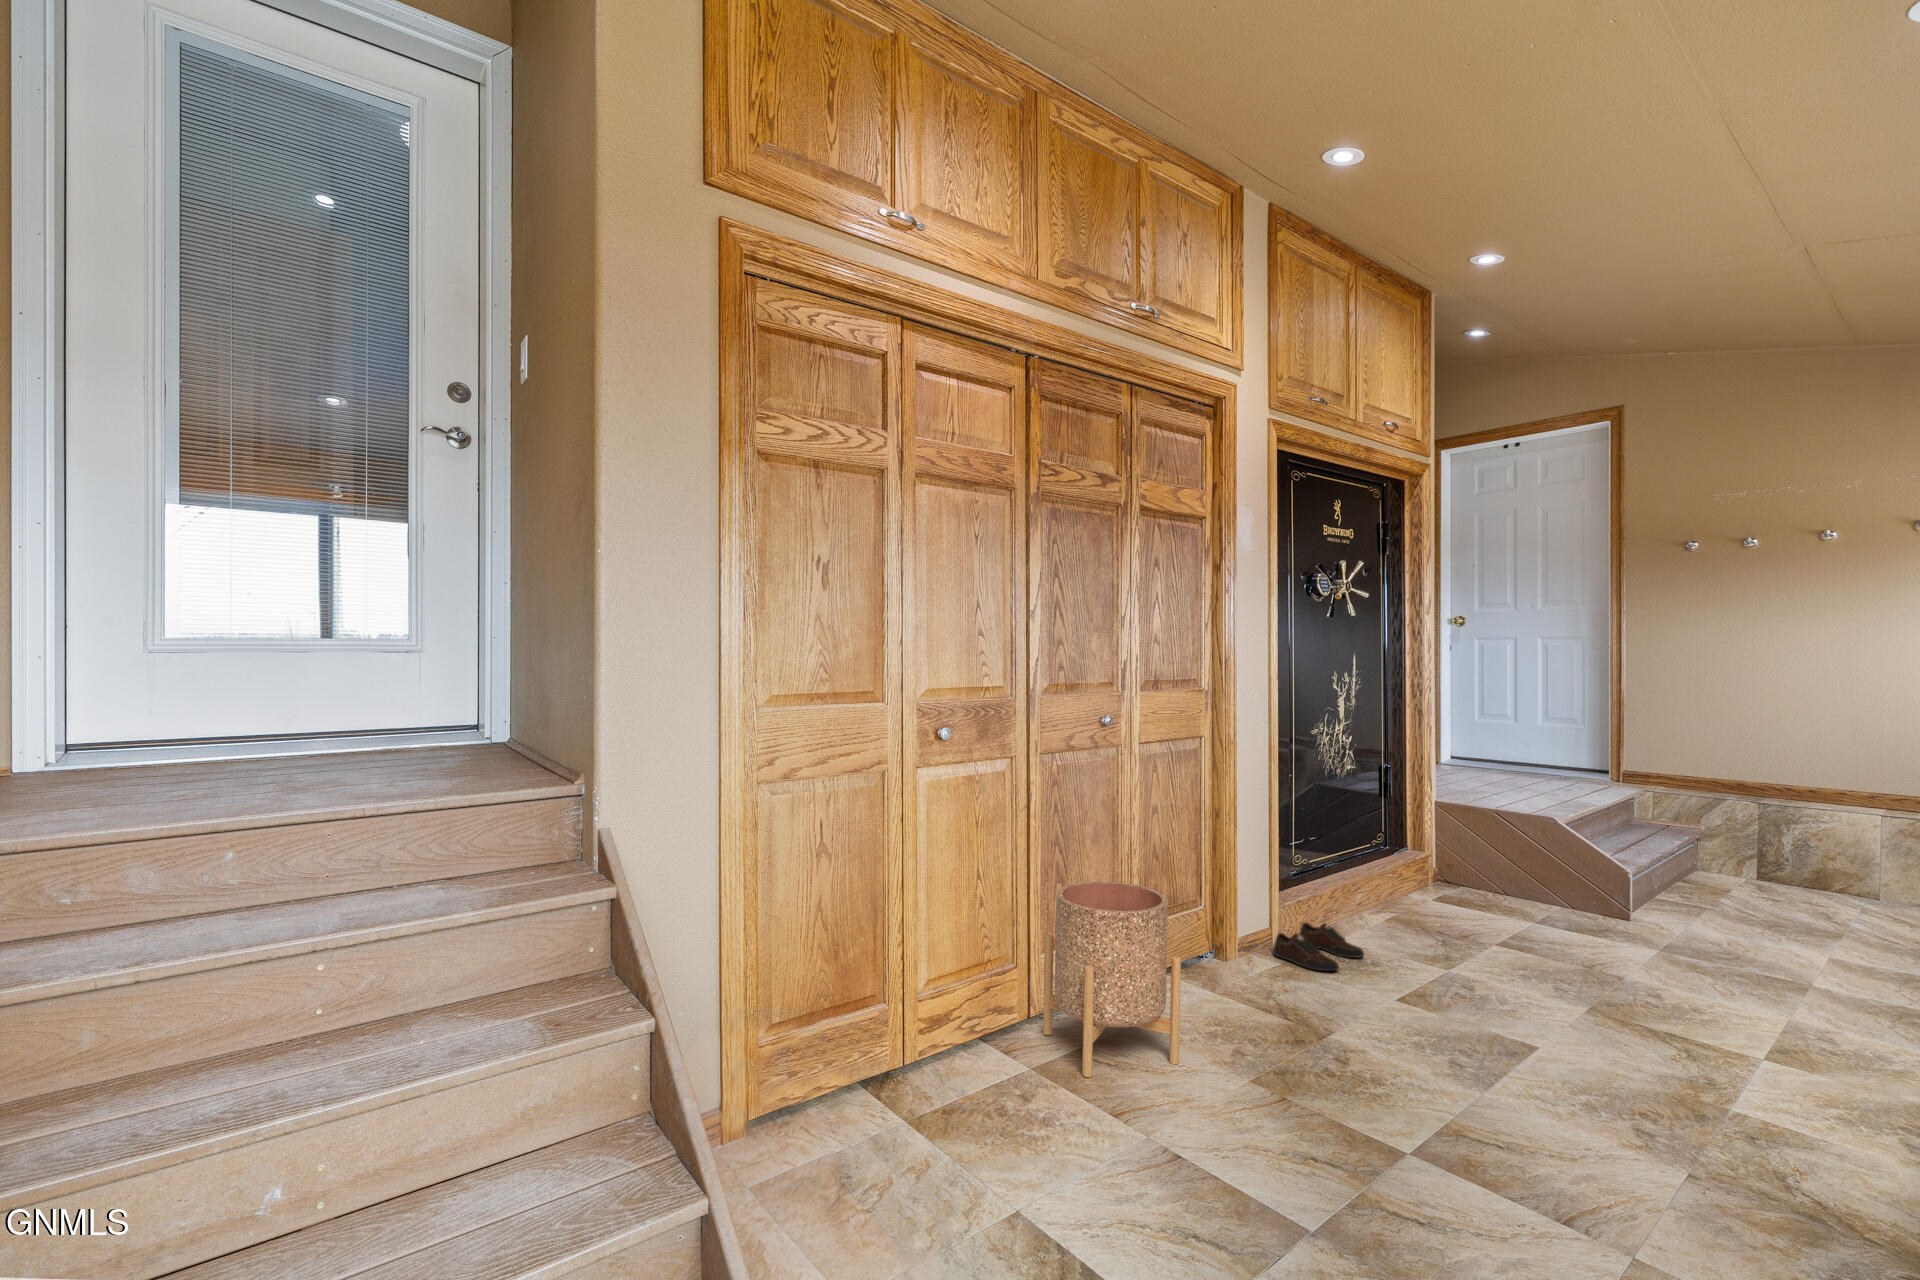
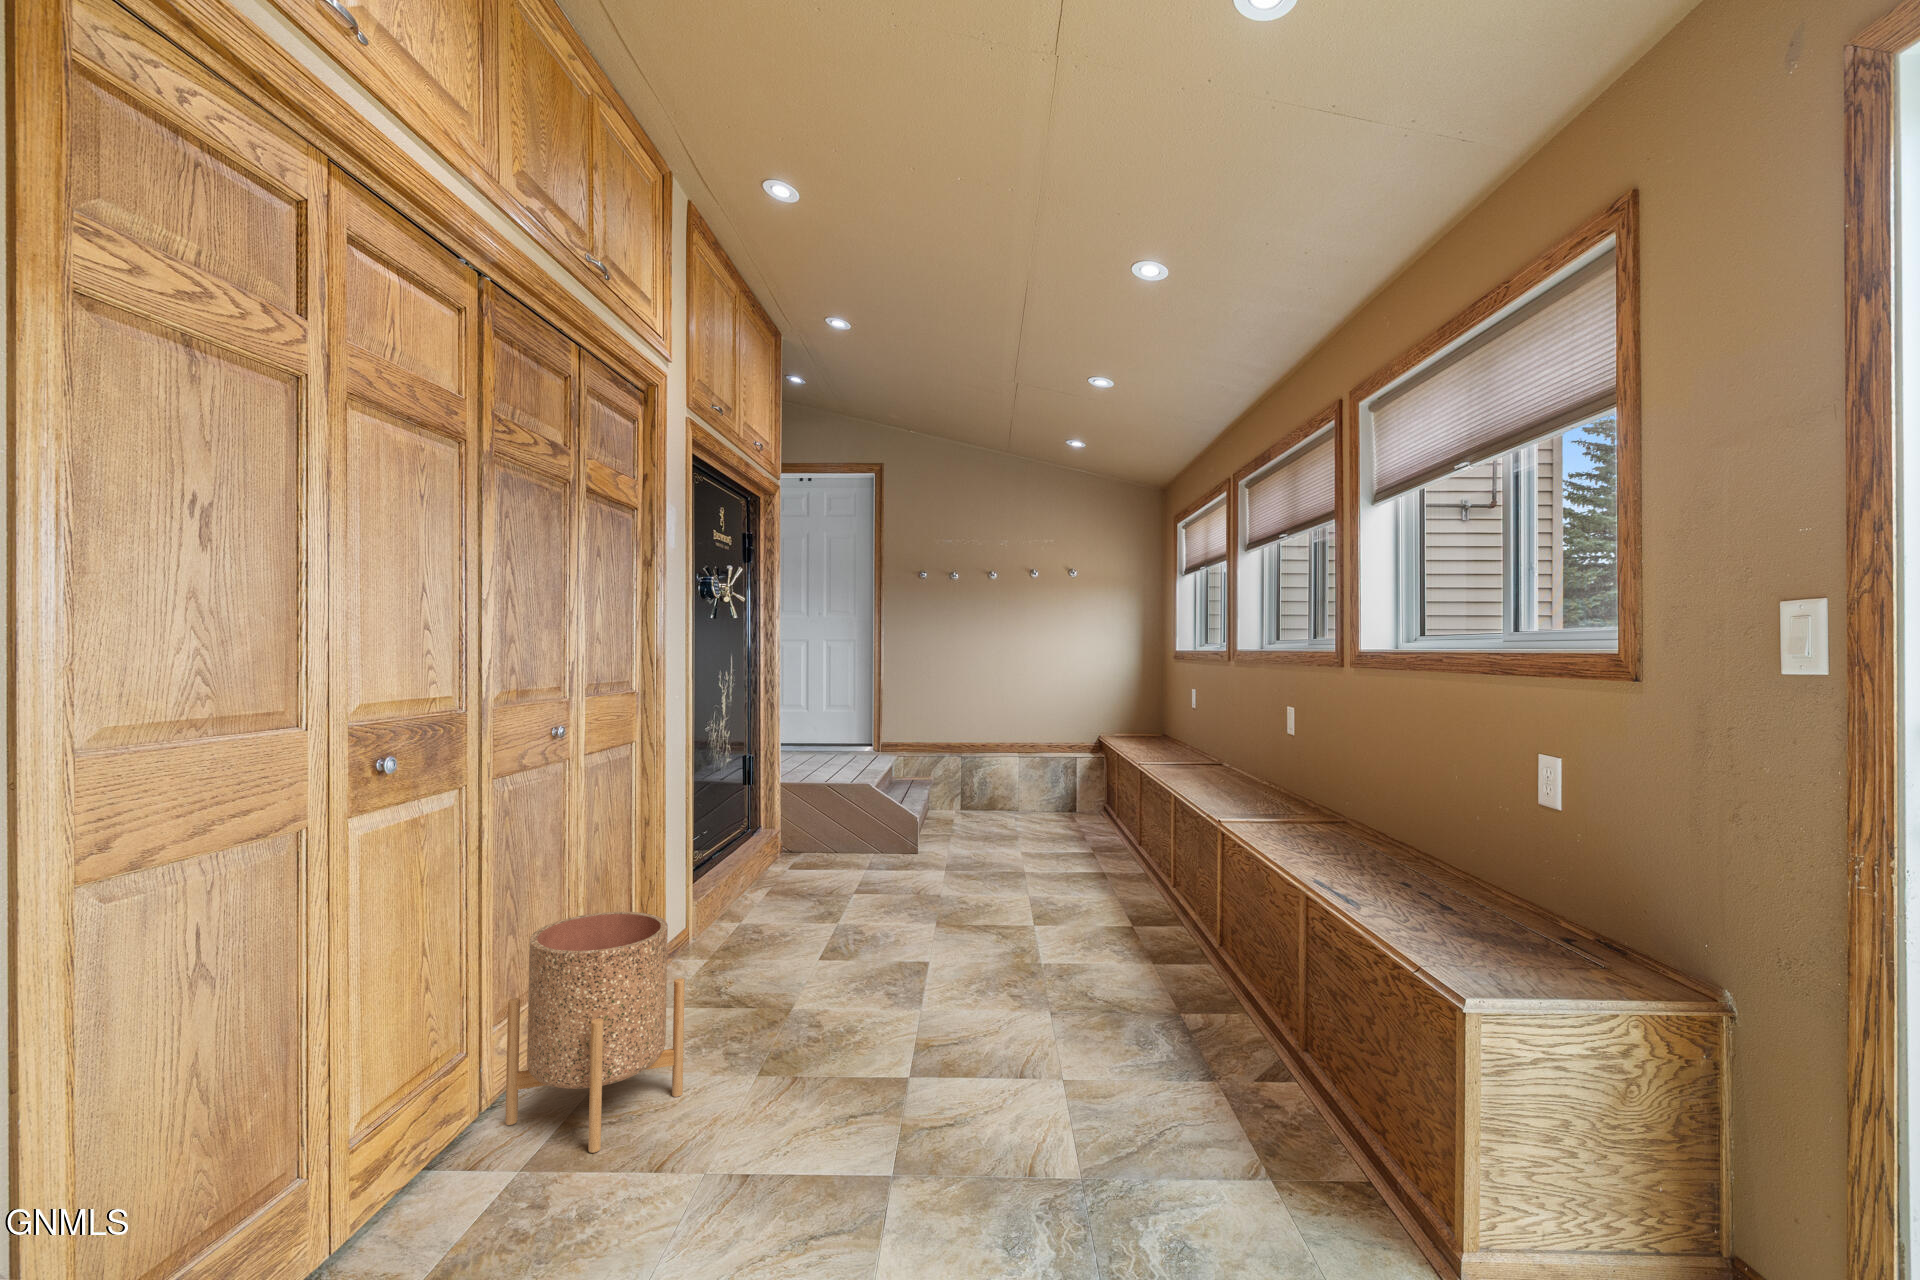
shoe: present [1273,923,1364,971] -> none [694,908,772,956]

